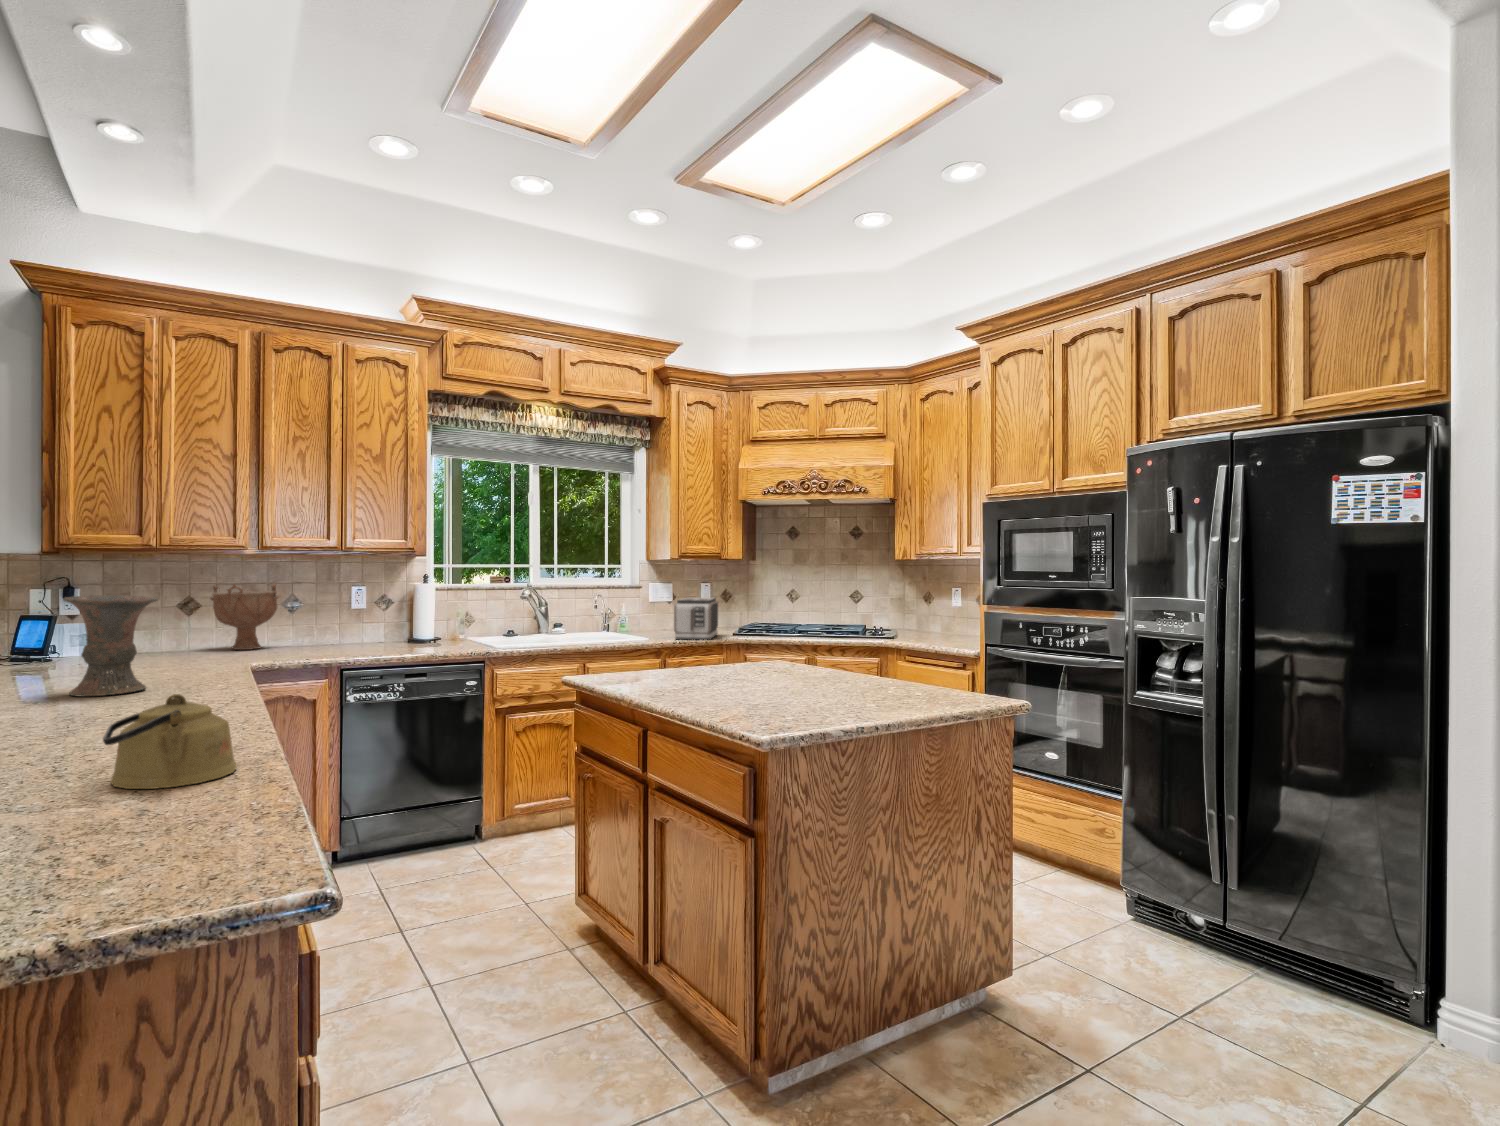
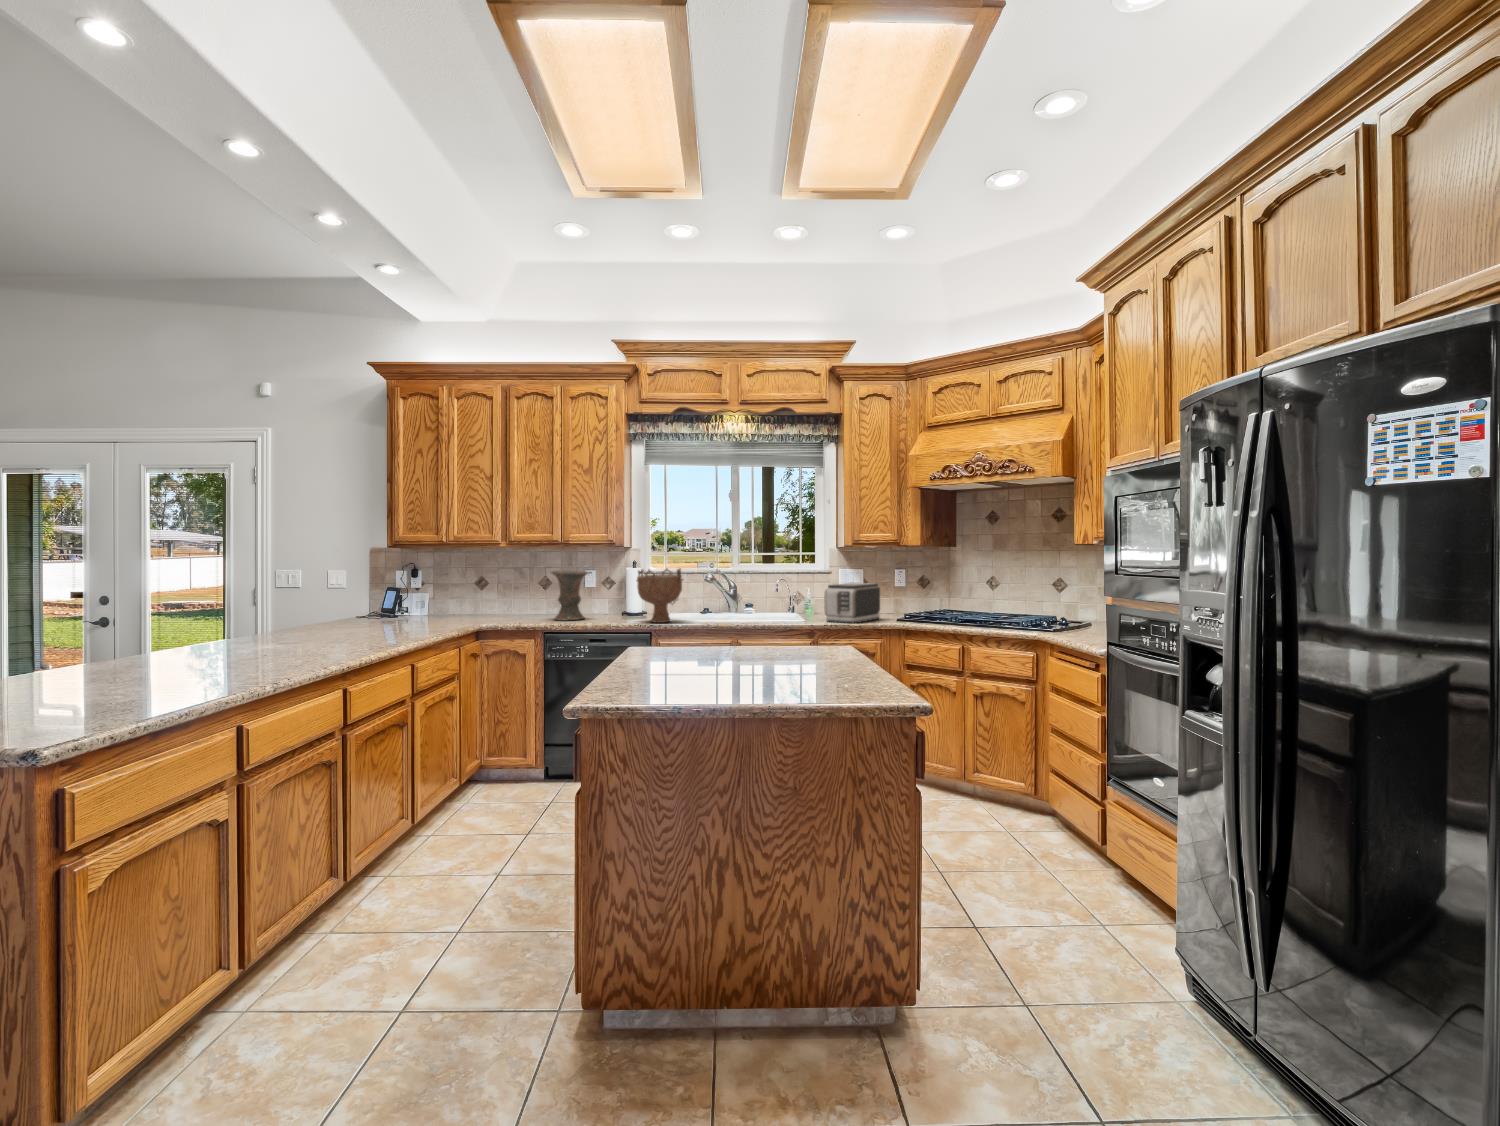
decorative bowl: present [210,583,280,650] -> present [637,568,683,623]
vase: present [63,595,158,697] -> present [551,571,589,621]
kettle: present [103,694,237,789] -> none [129,639,224,696]

